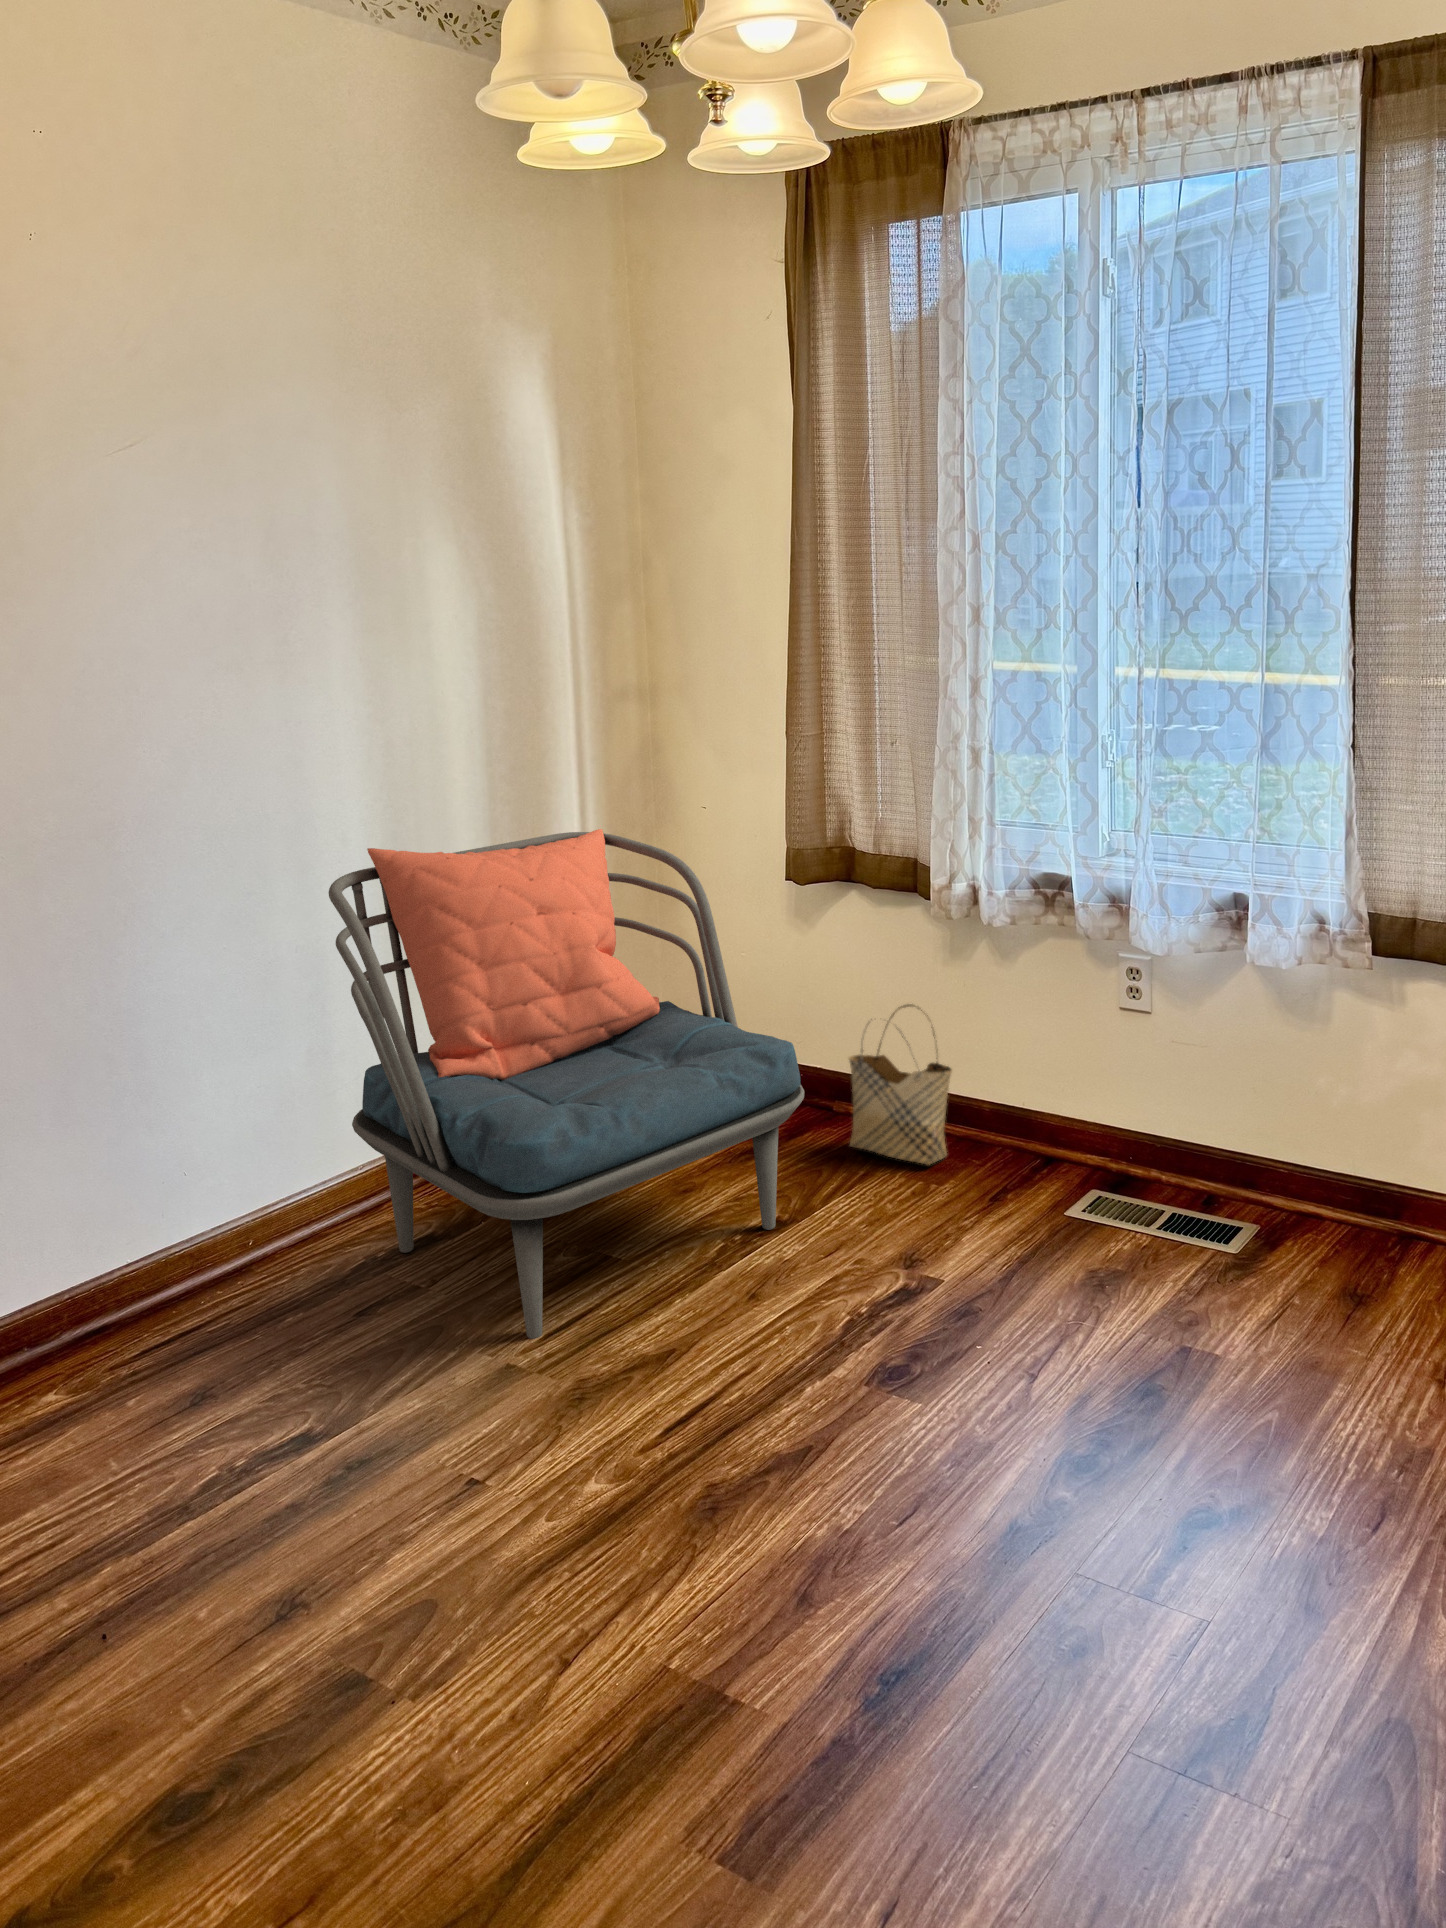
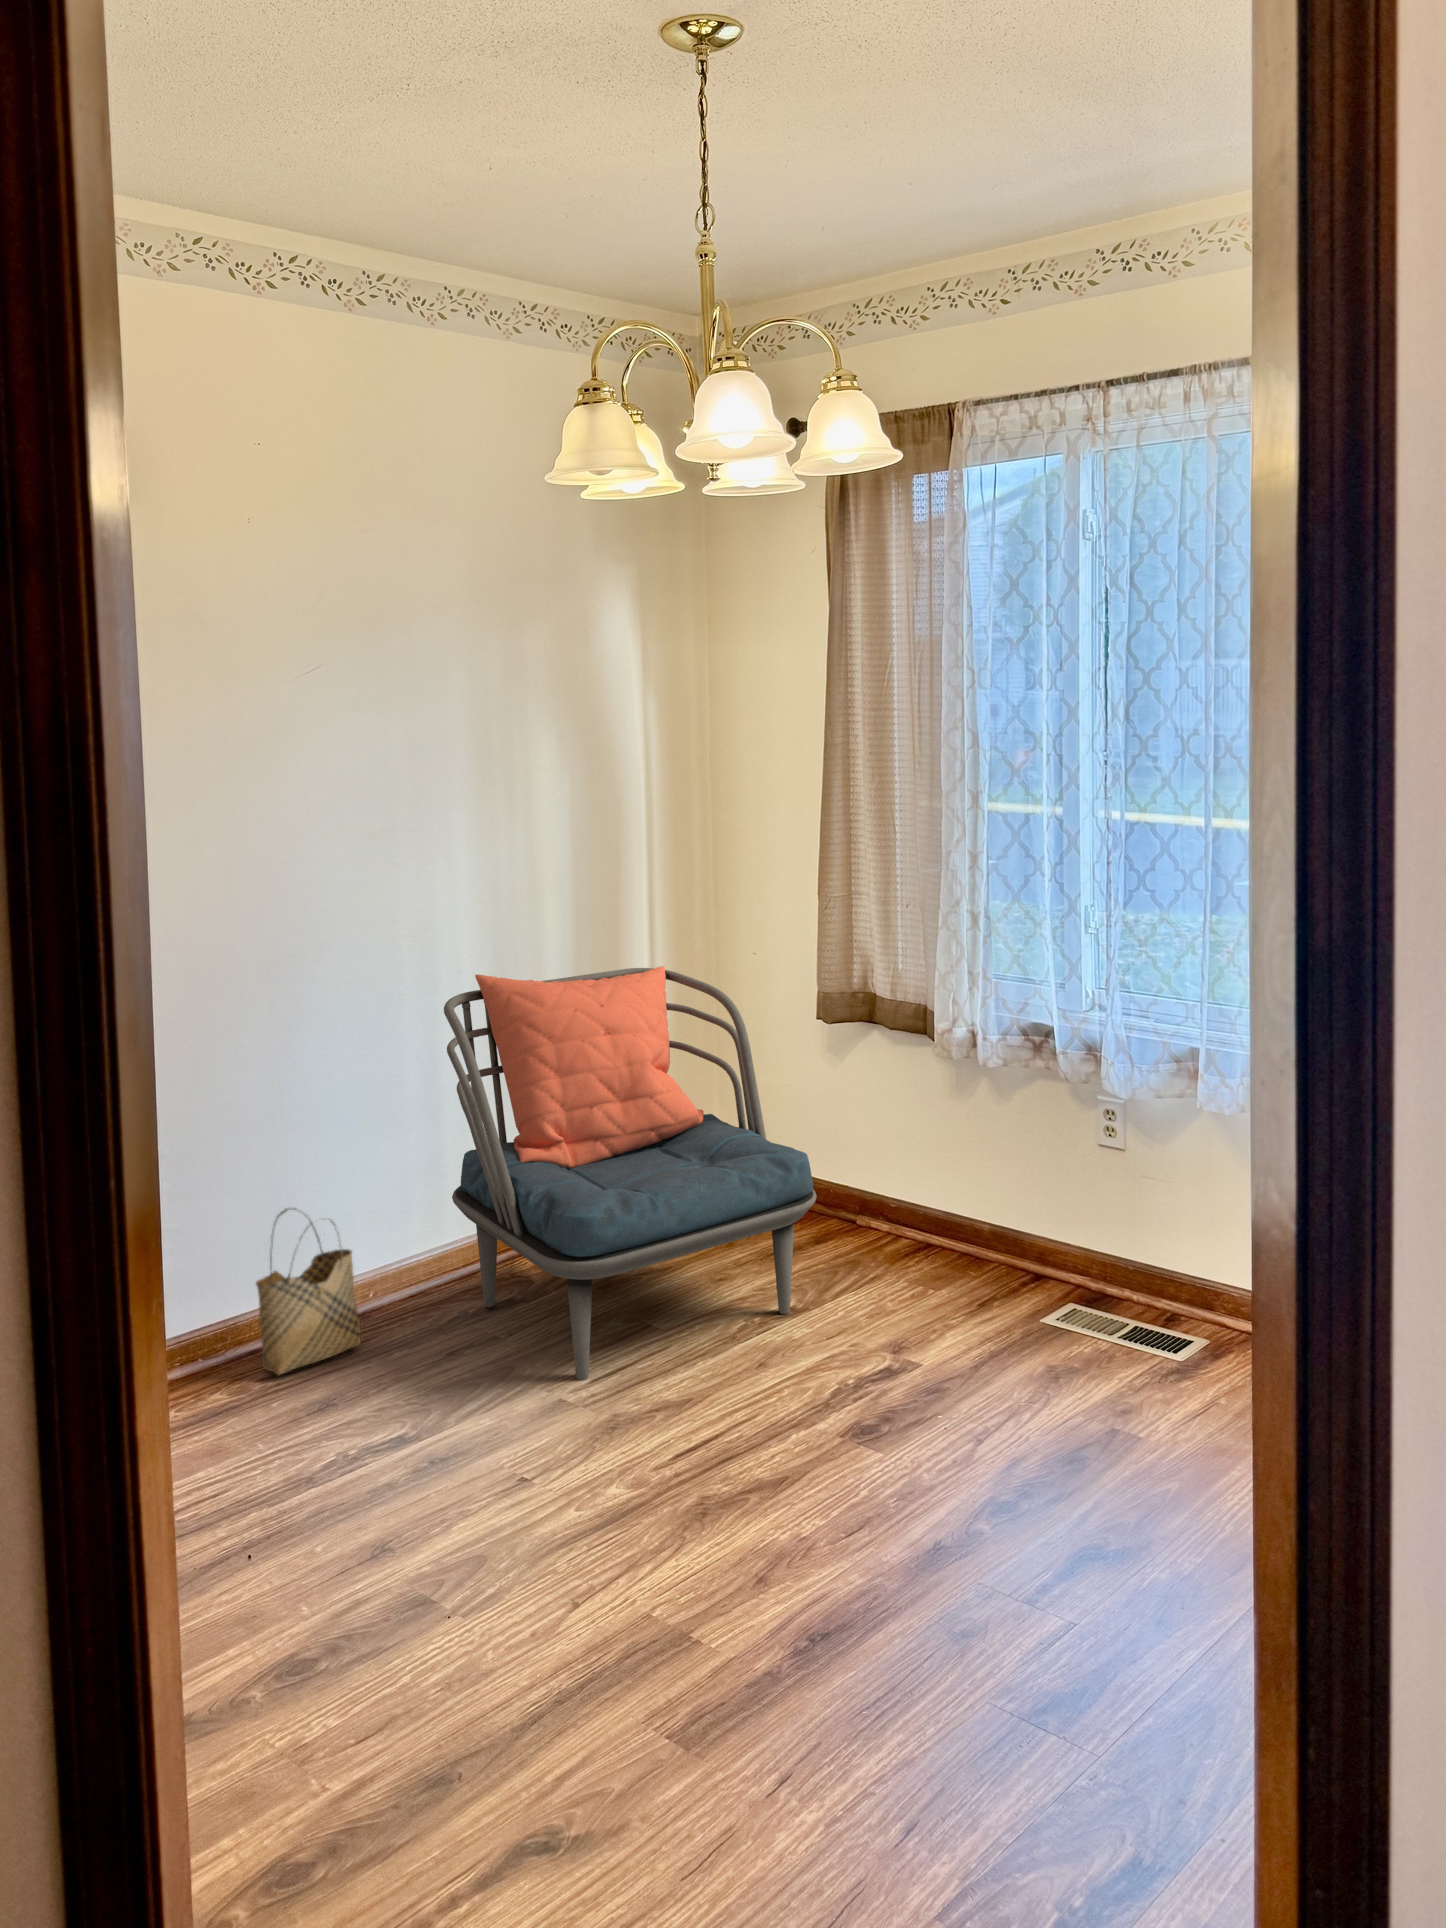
woven basket: present [849,1004,952,1164] -> present [256,1208,361,1375]

